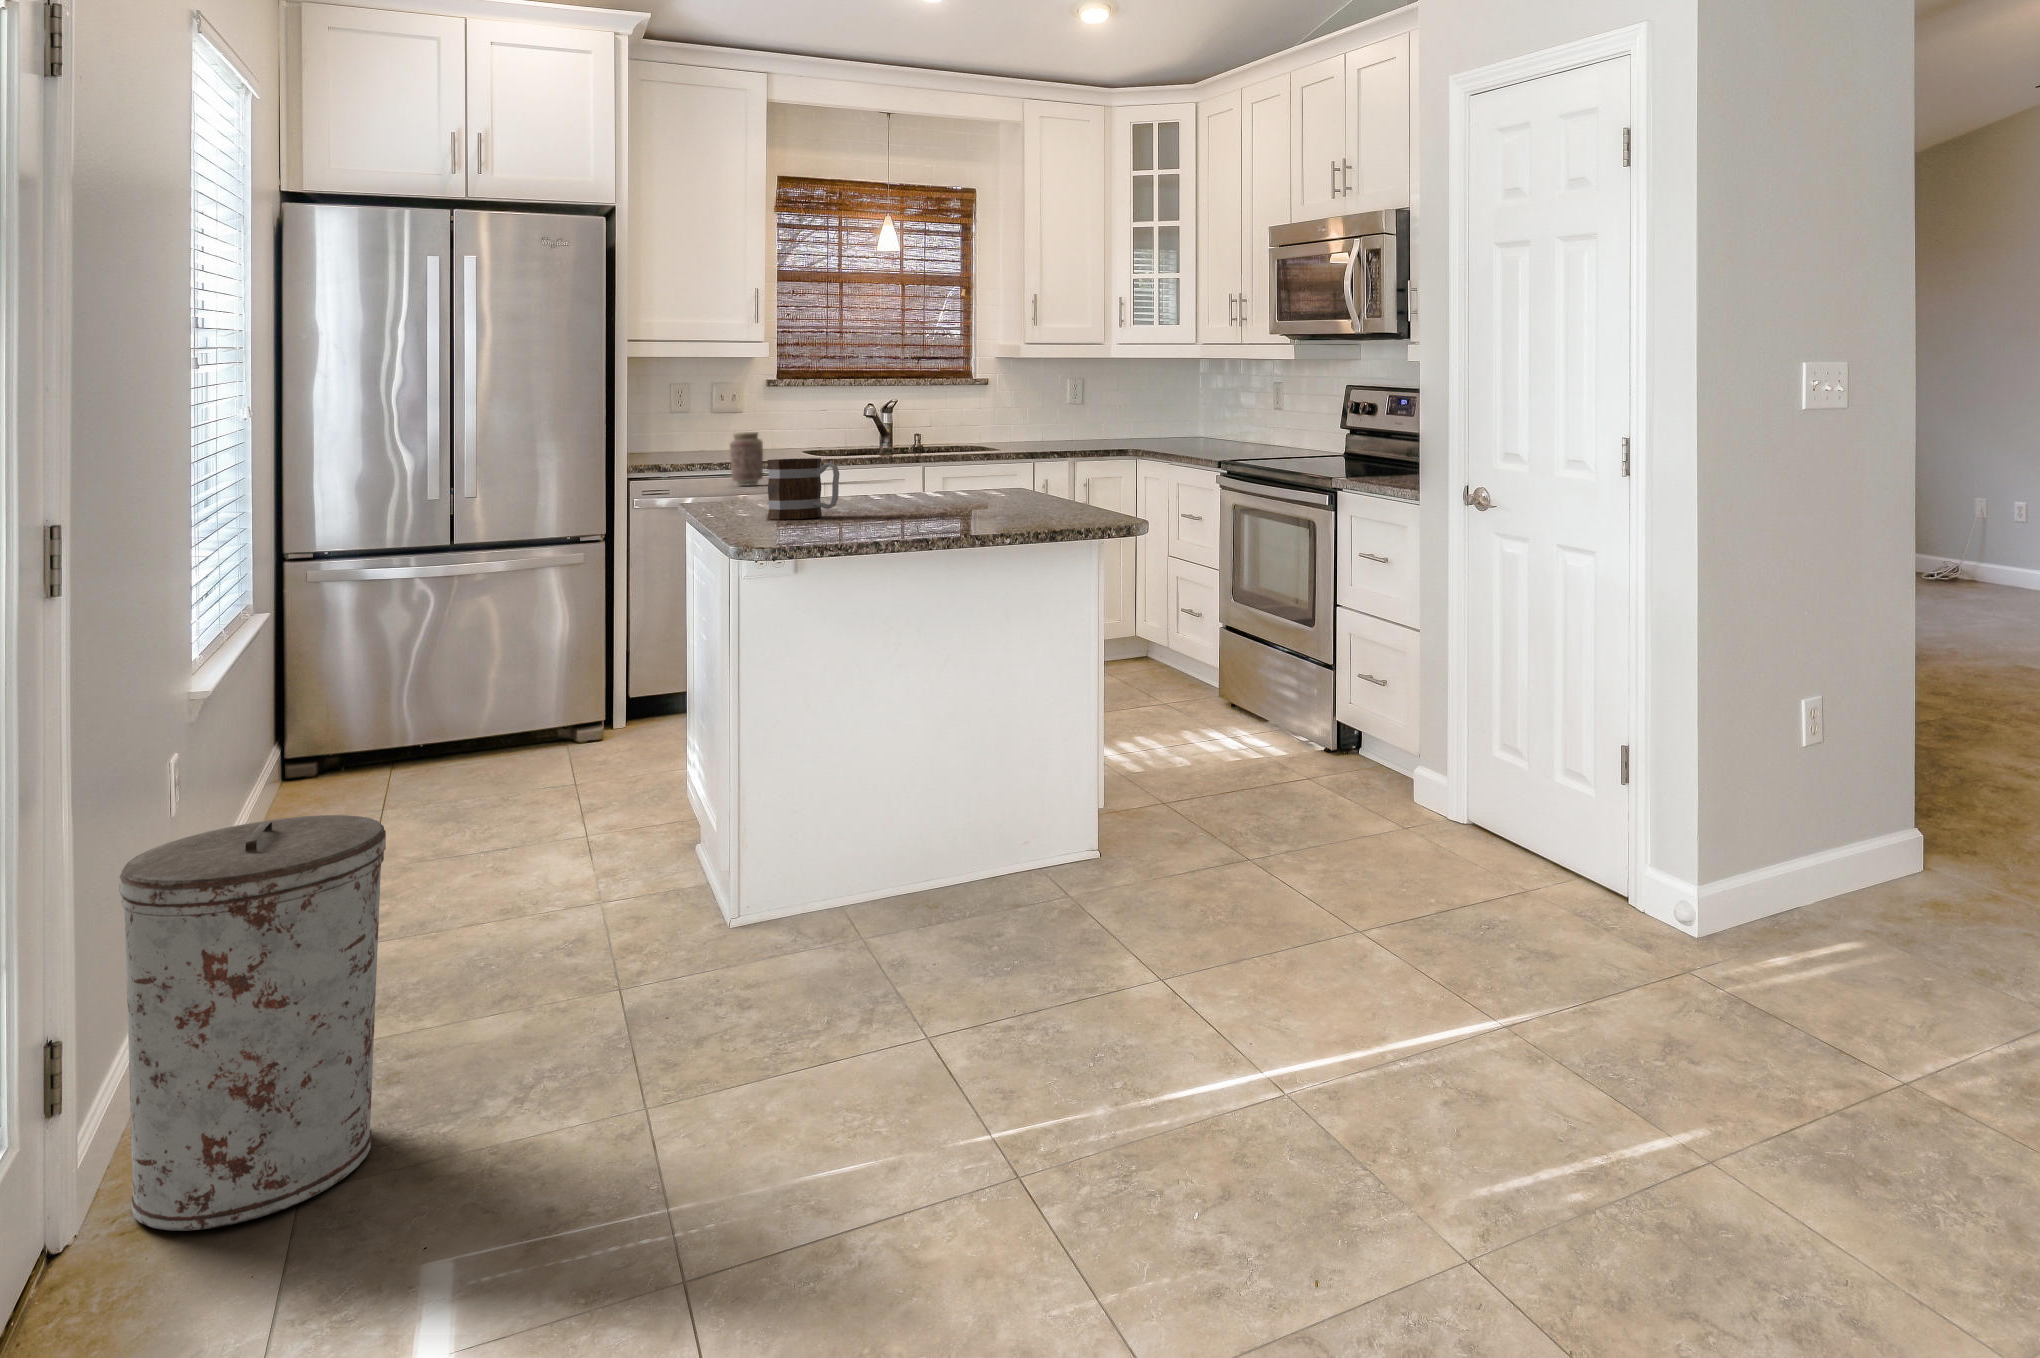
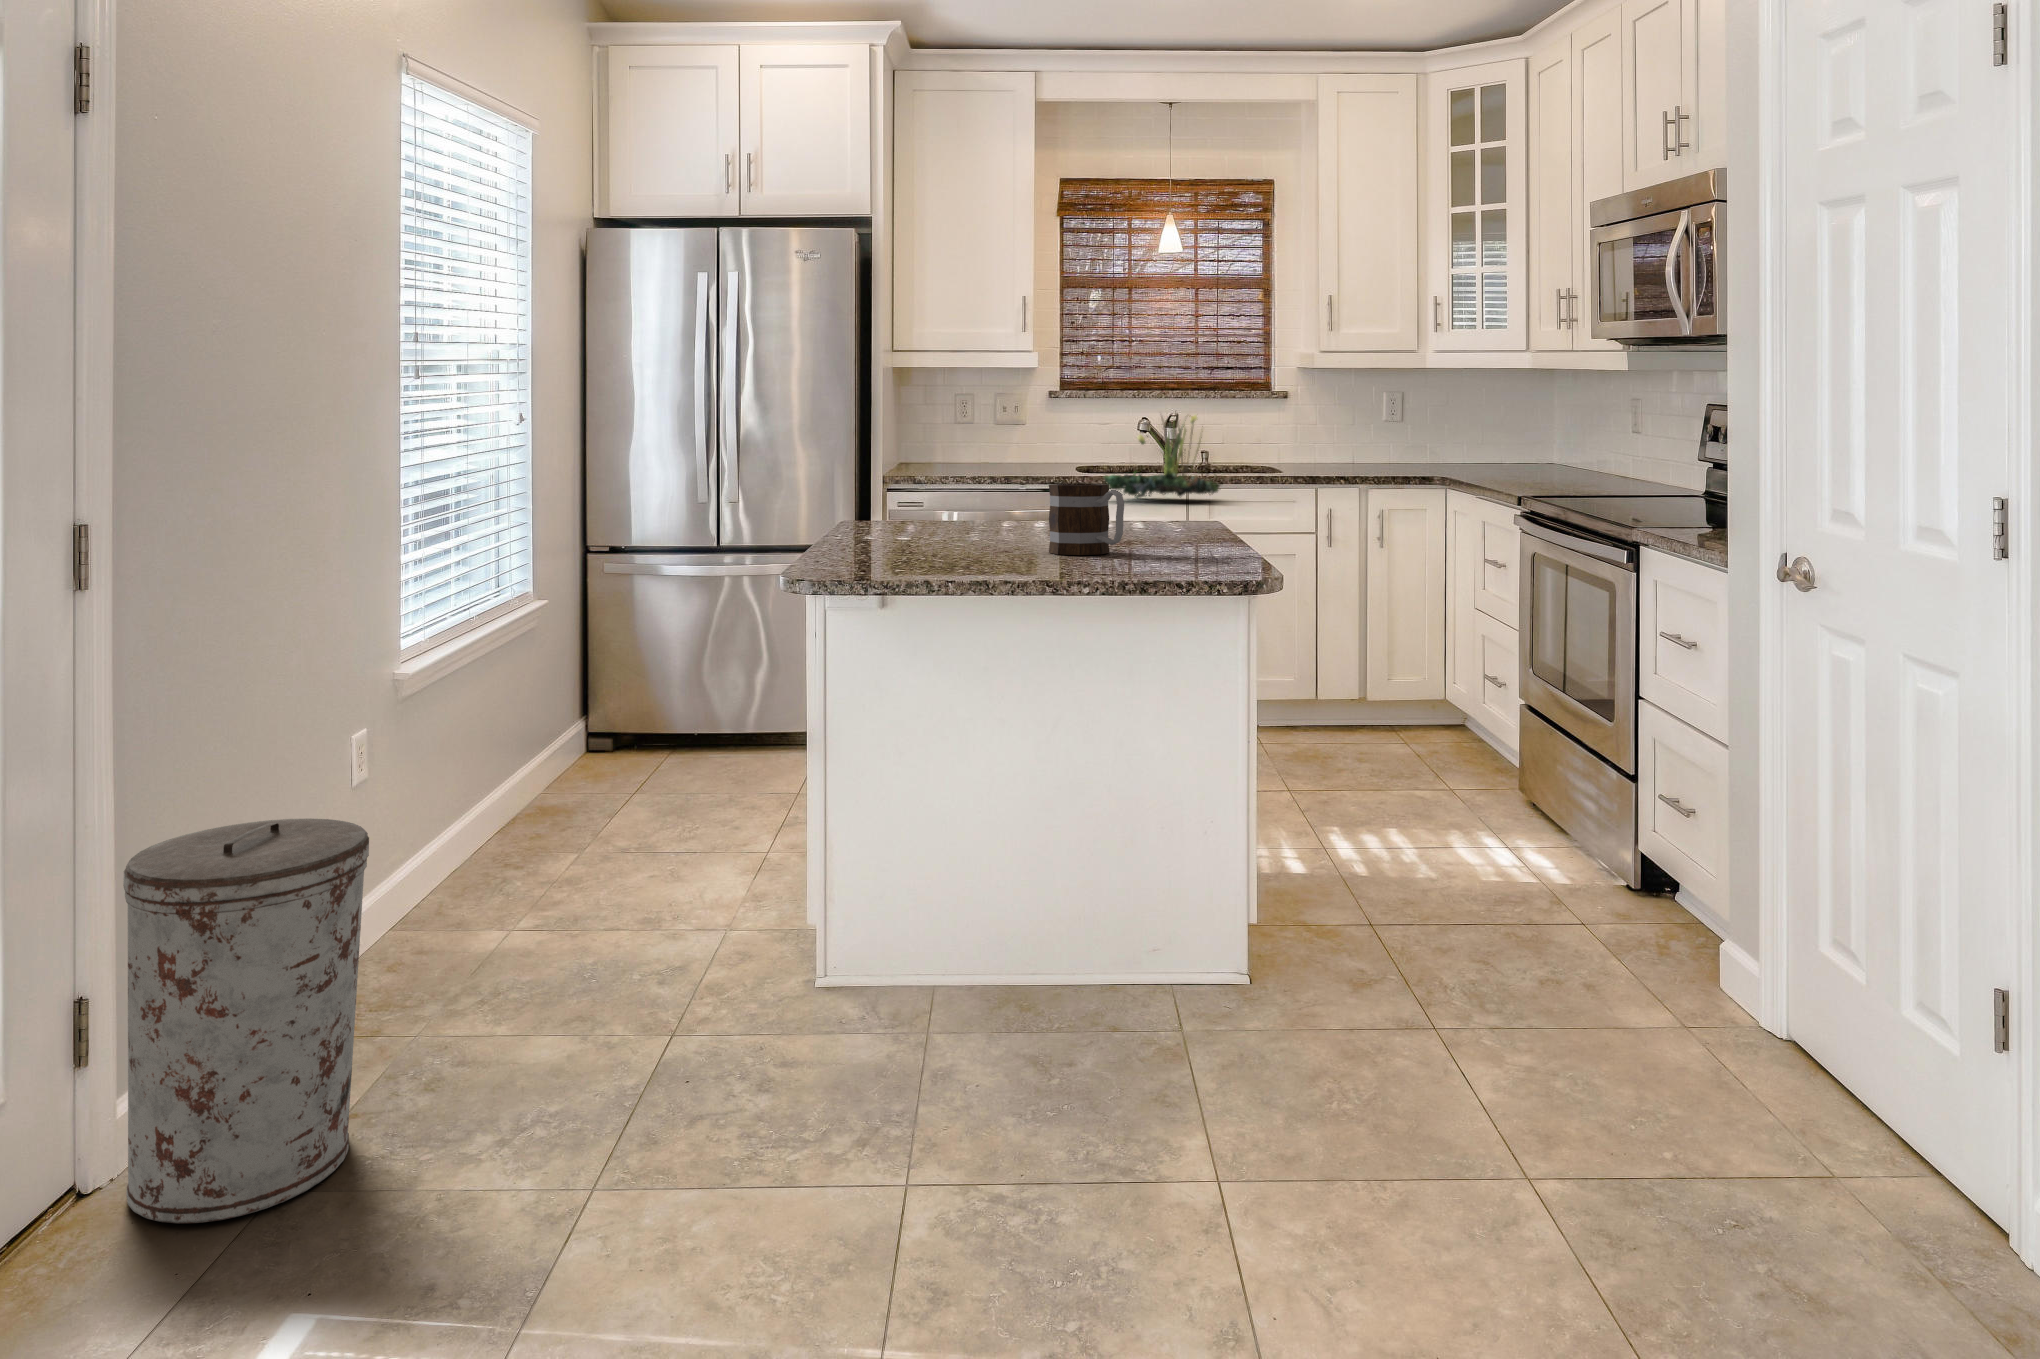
plant: none [849,396,952,479] -> present [1103,411,1223,498]
vase: present [730,432,763,486] -> none [981,446,1015,501]
mug: present [768,458,839,519] -> present [1049,483,1124,555]

